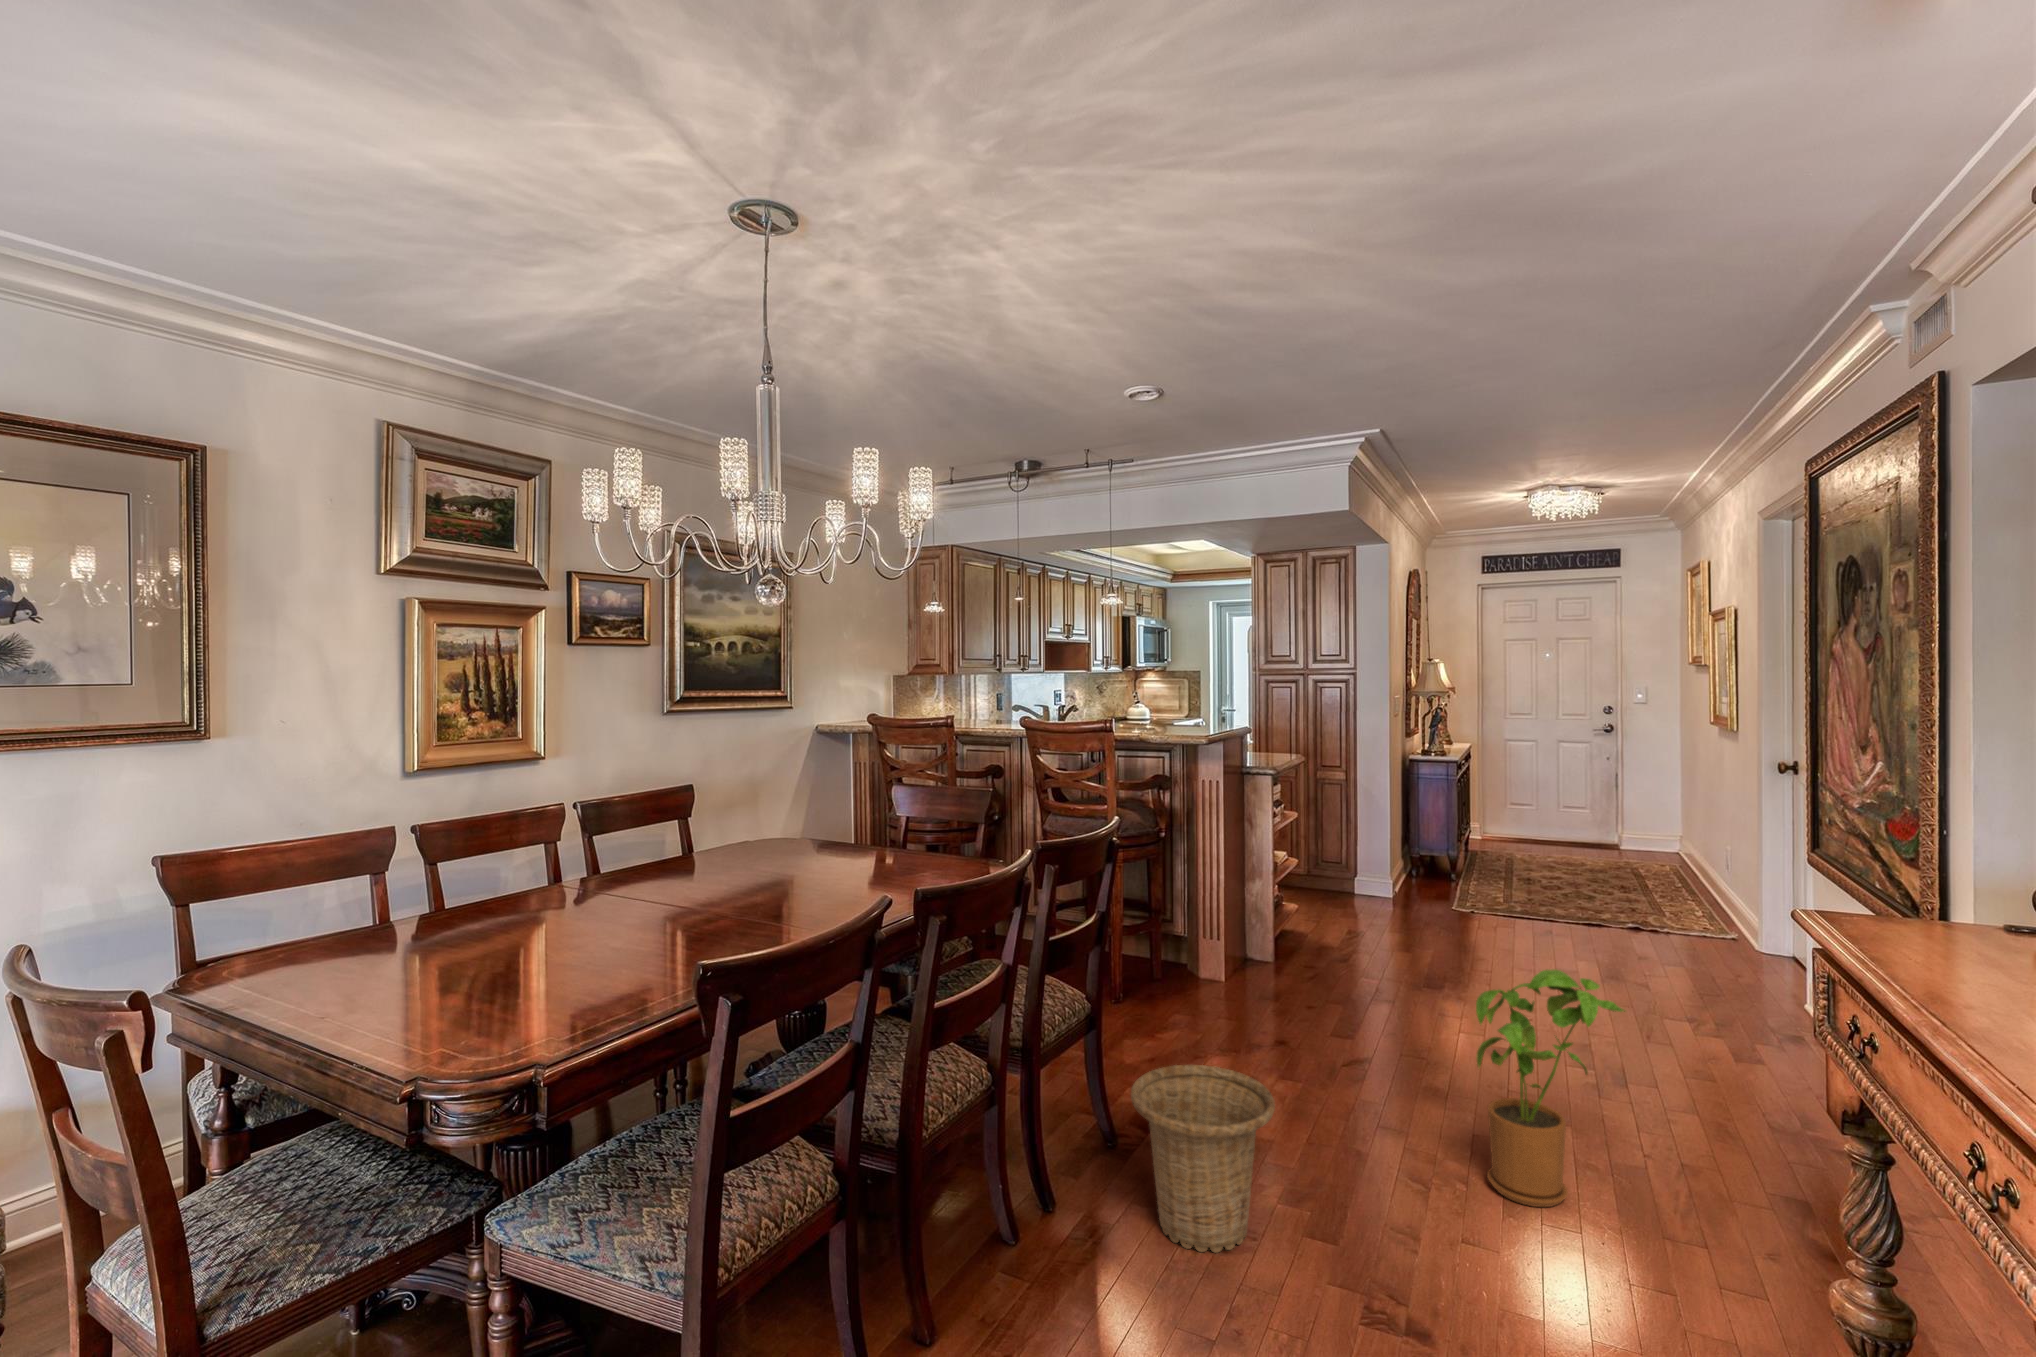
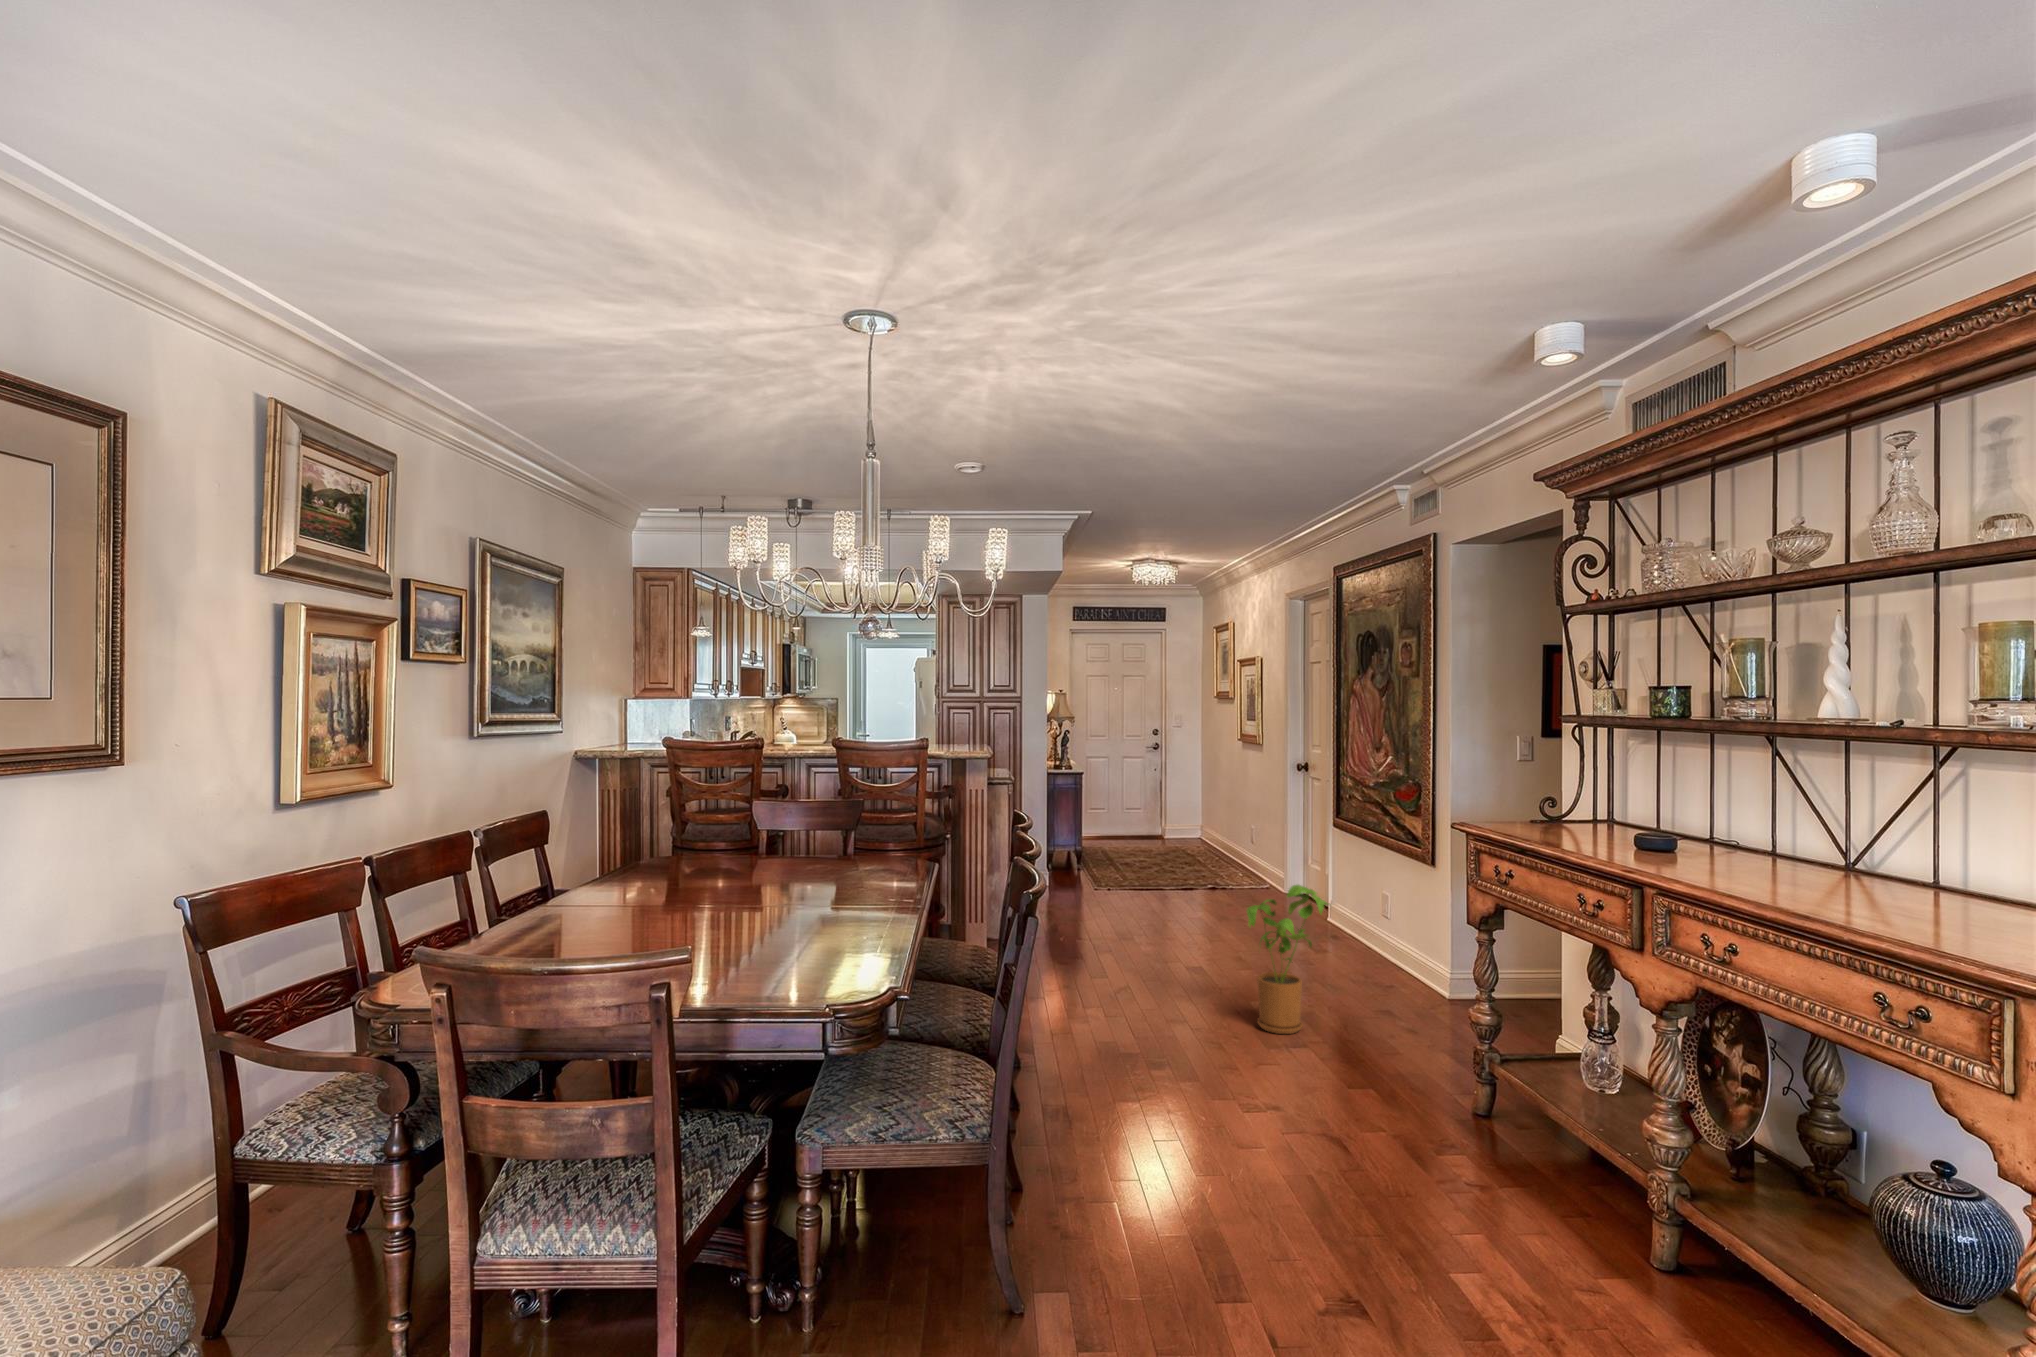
basket: present [1131,1065,1275,1253] -> none [1086,977,1184,1096]

